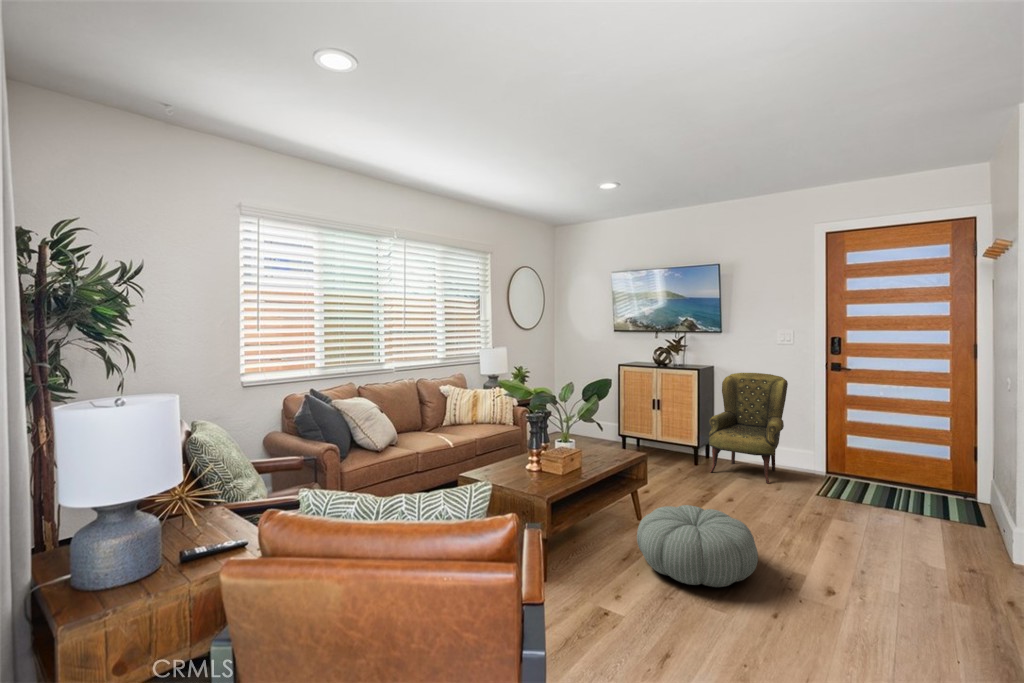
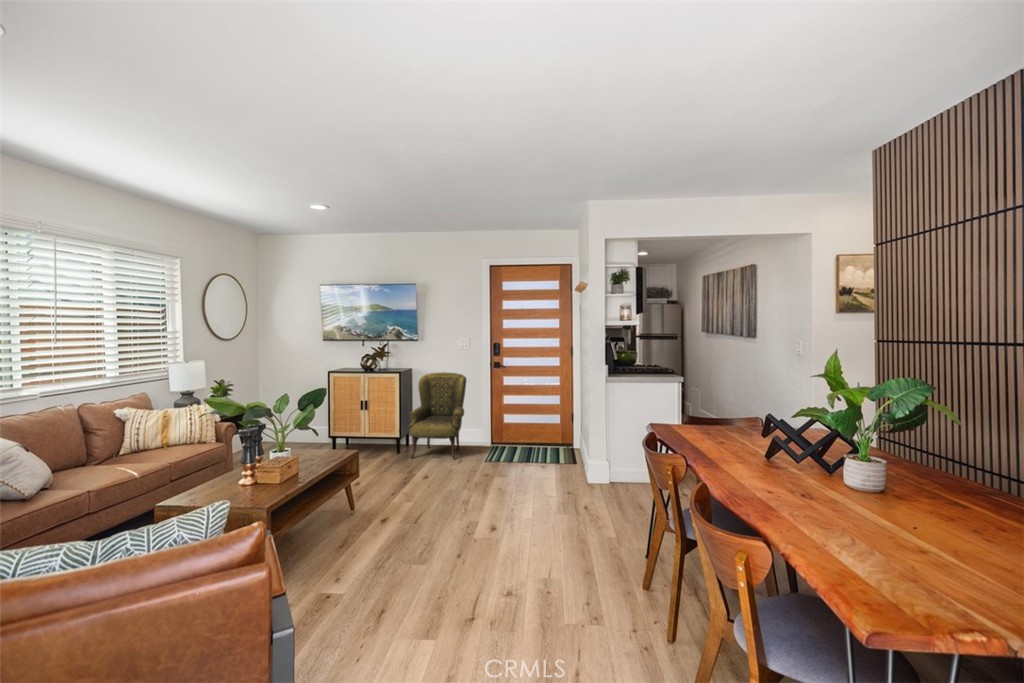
pouf: present [637,505,758,587] -> none [353,488,448,552]

